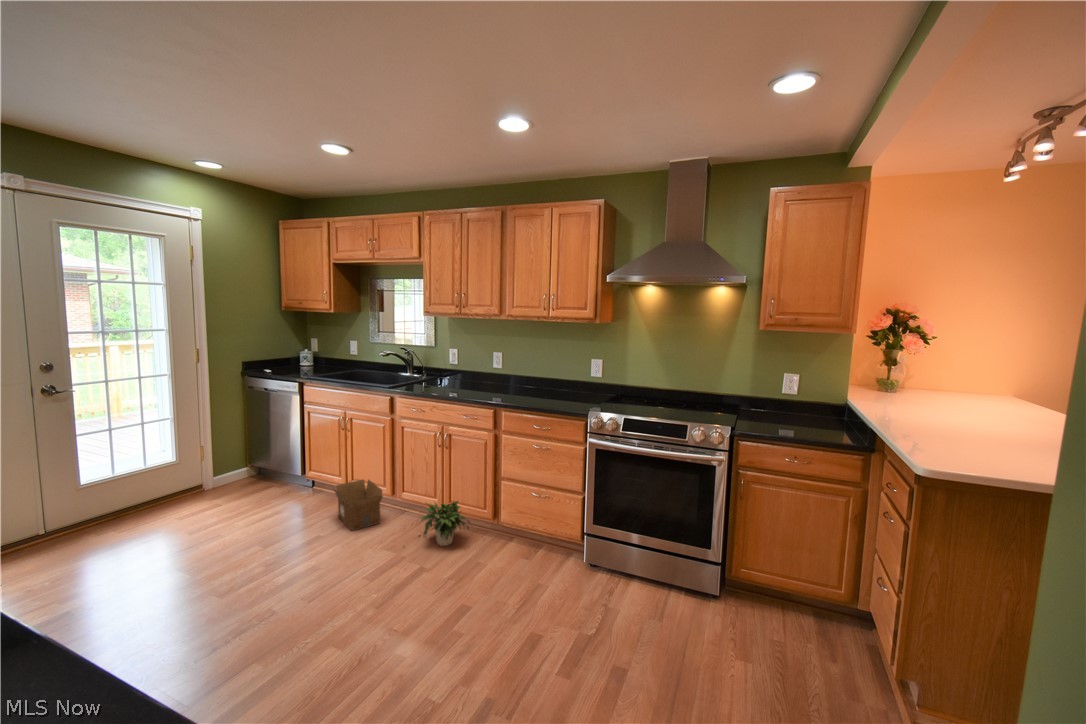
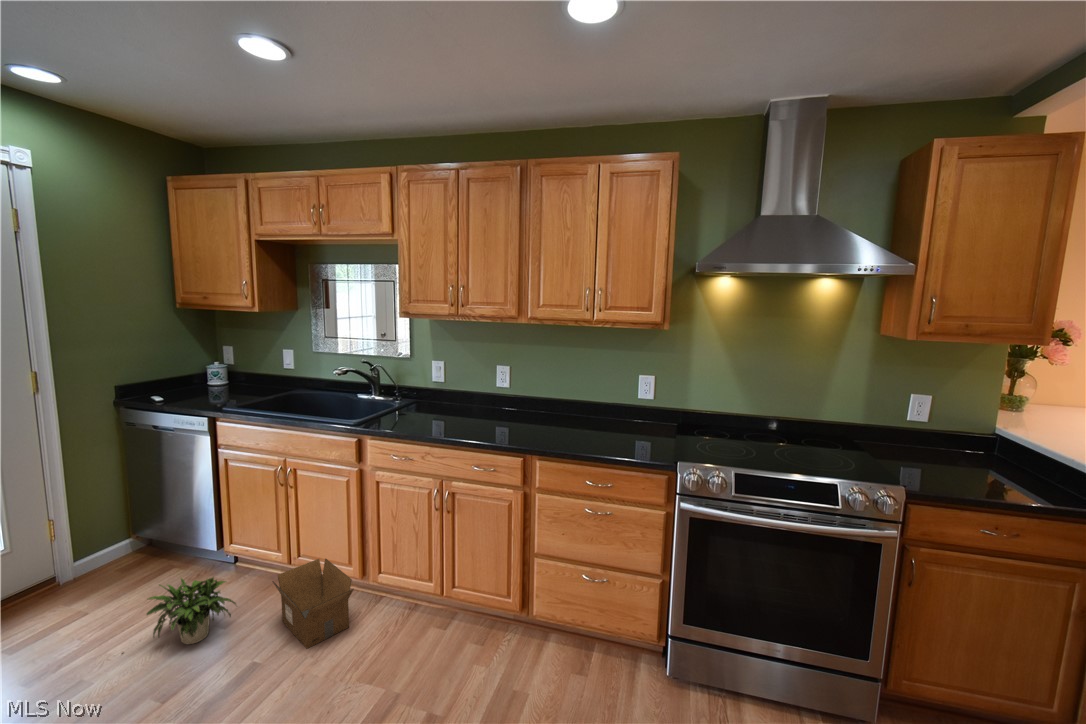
potted plant: present [419,501,470,546] -> present [122,577,236,652]

